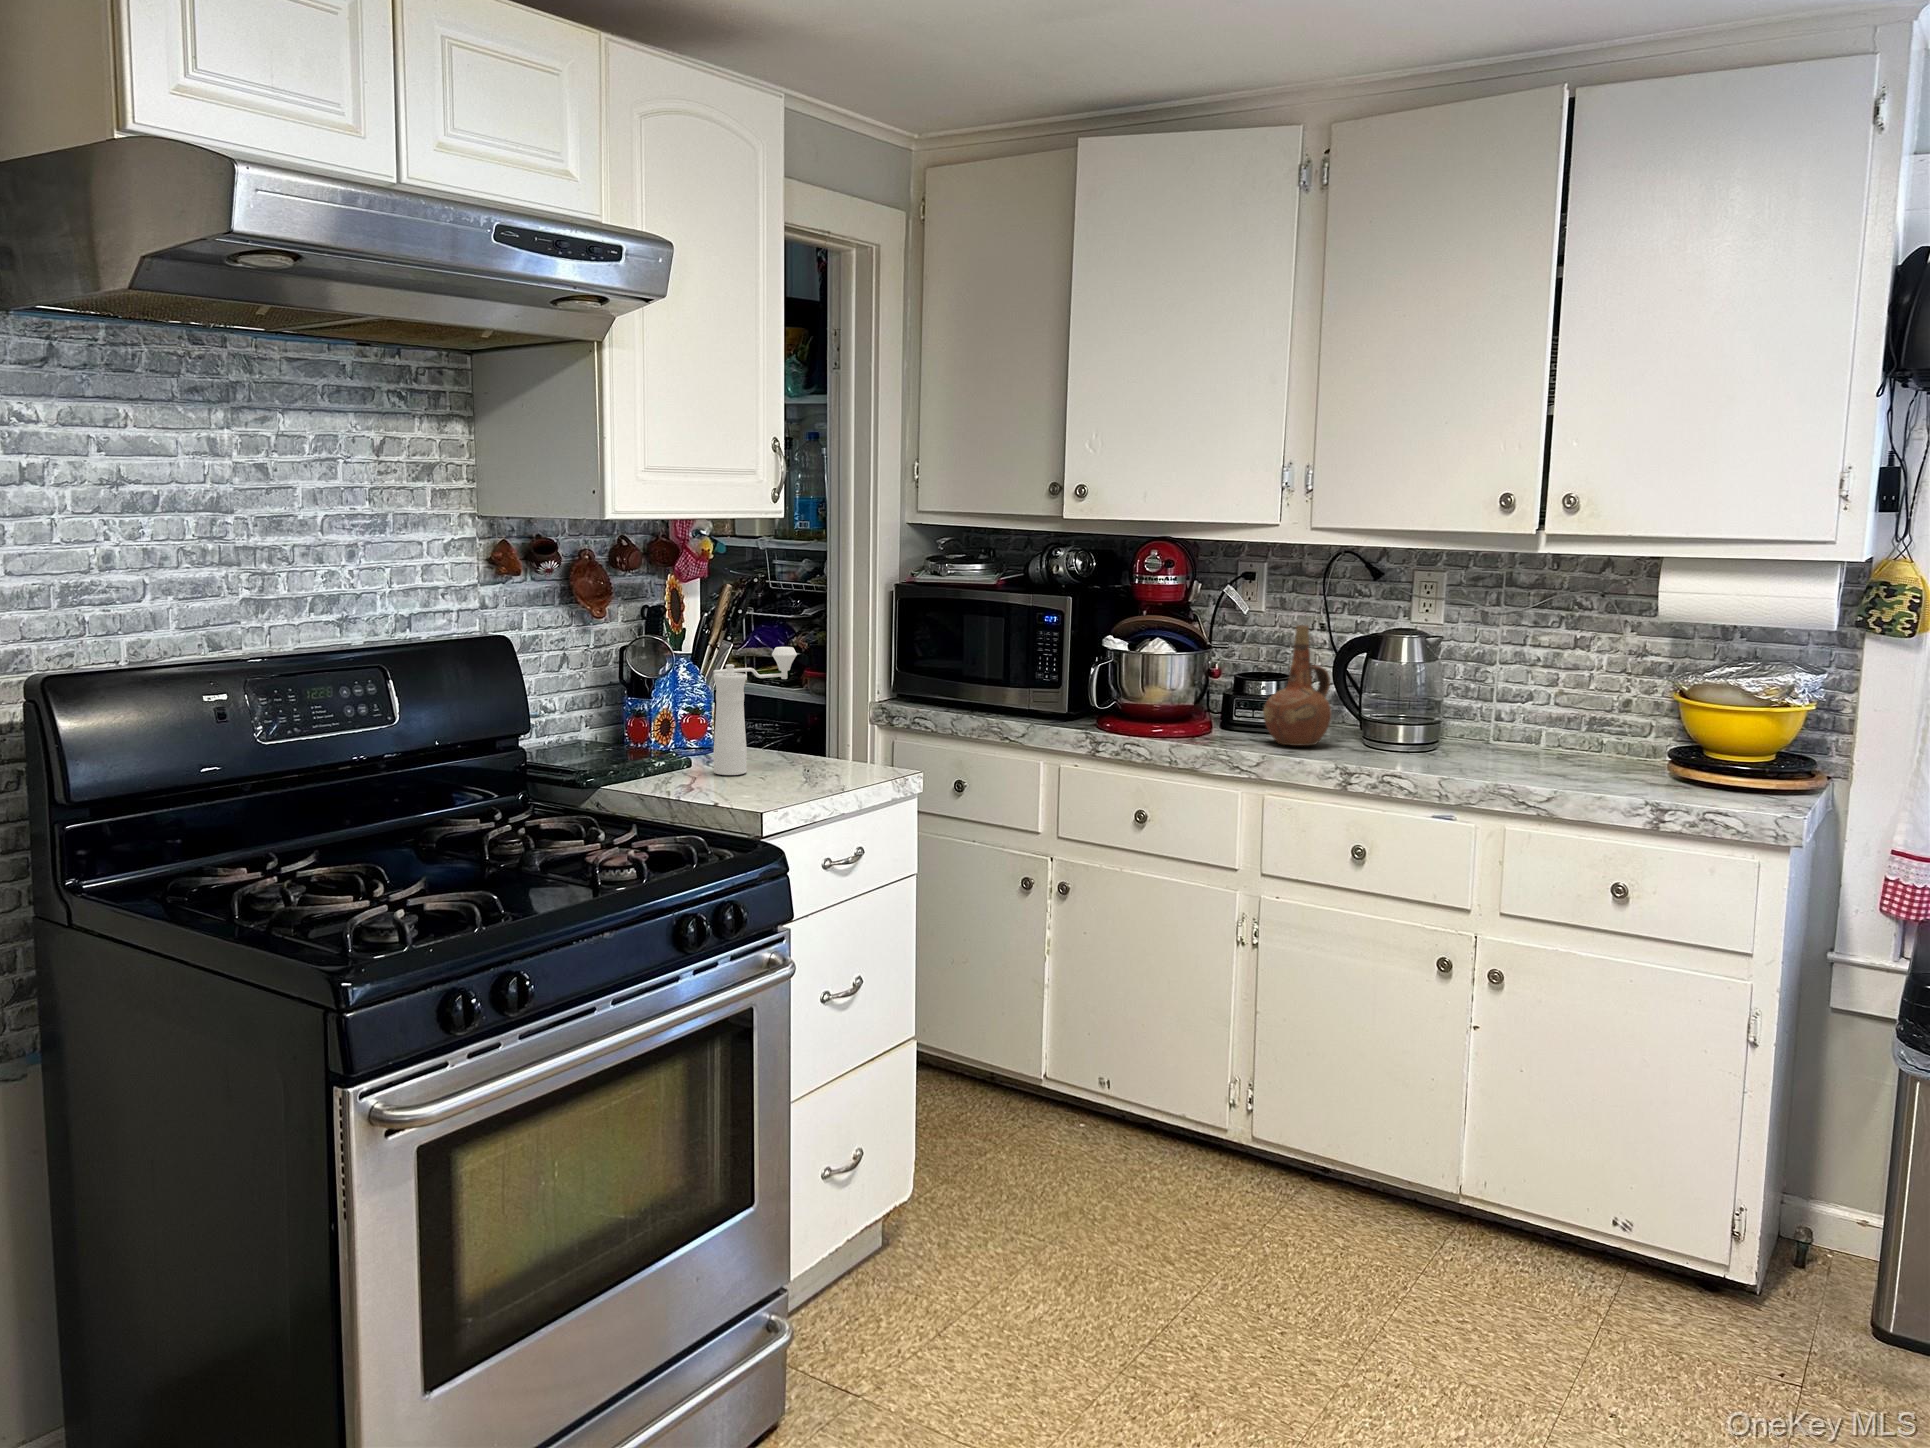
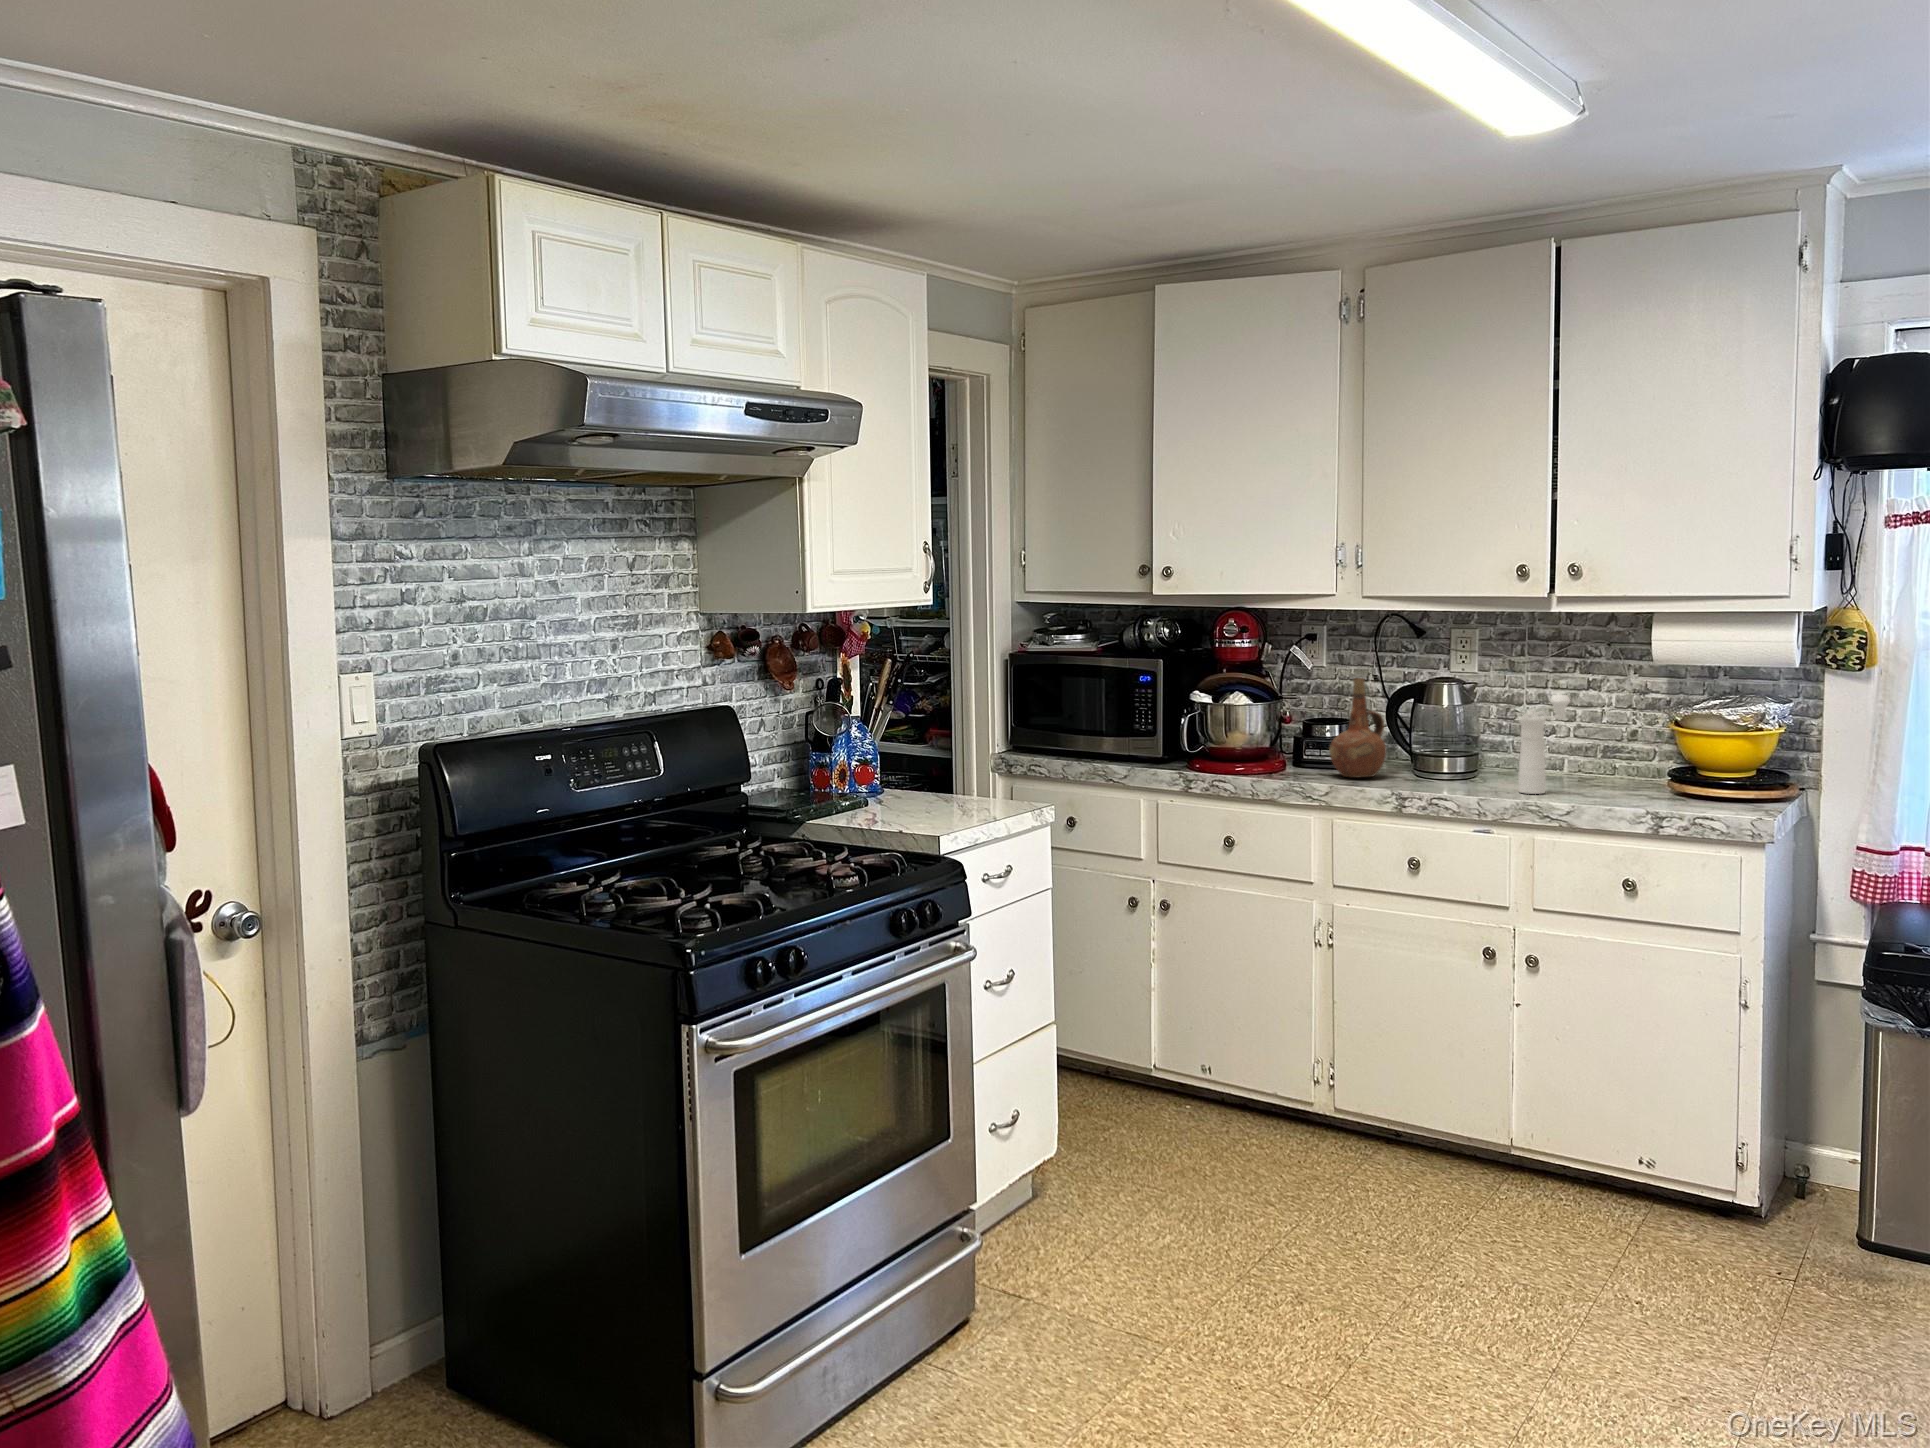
pepper mill: present [713,647,797,775] -> present [1518,695,1570,794]

